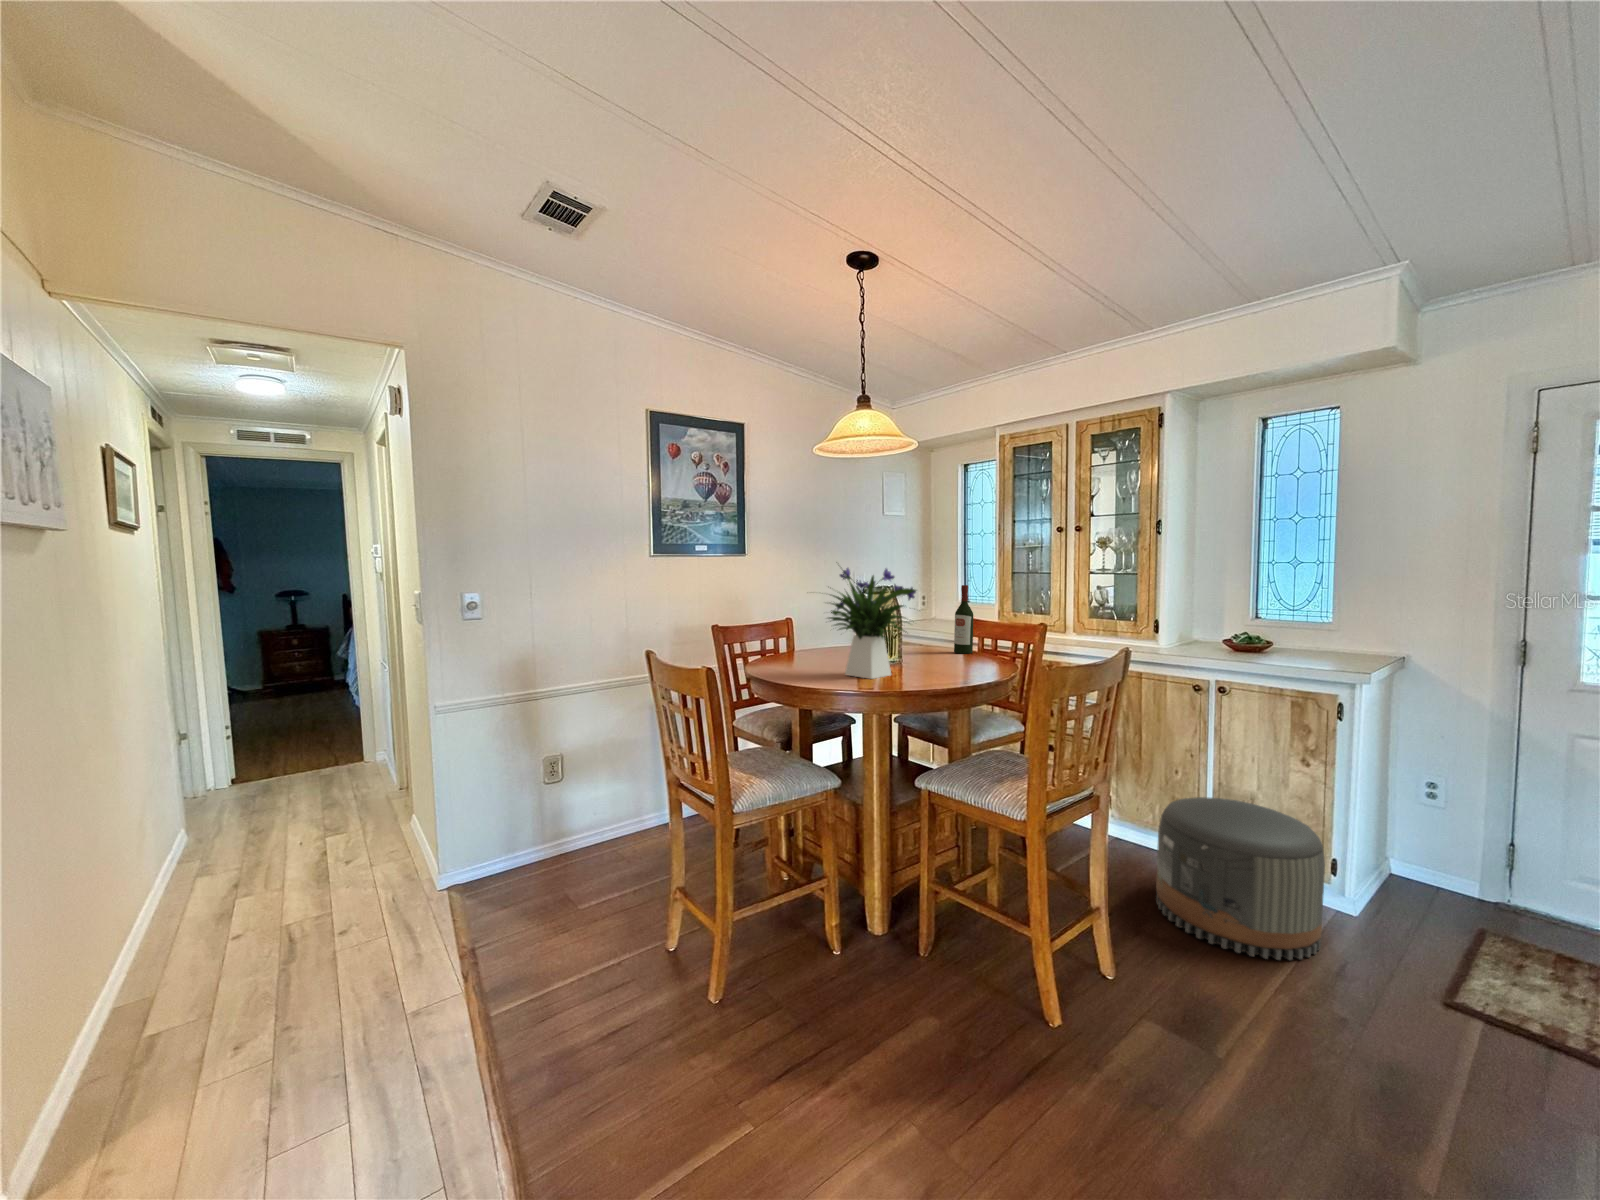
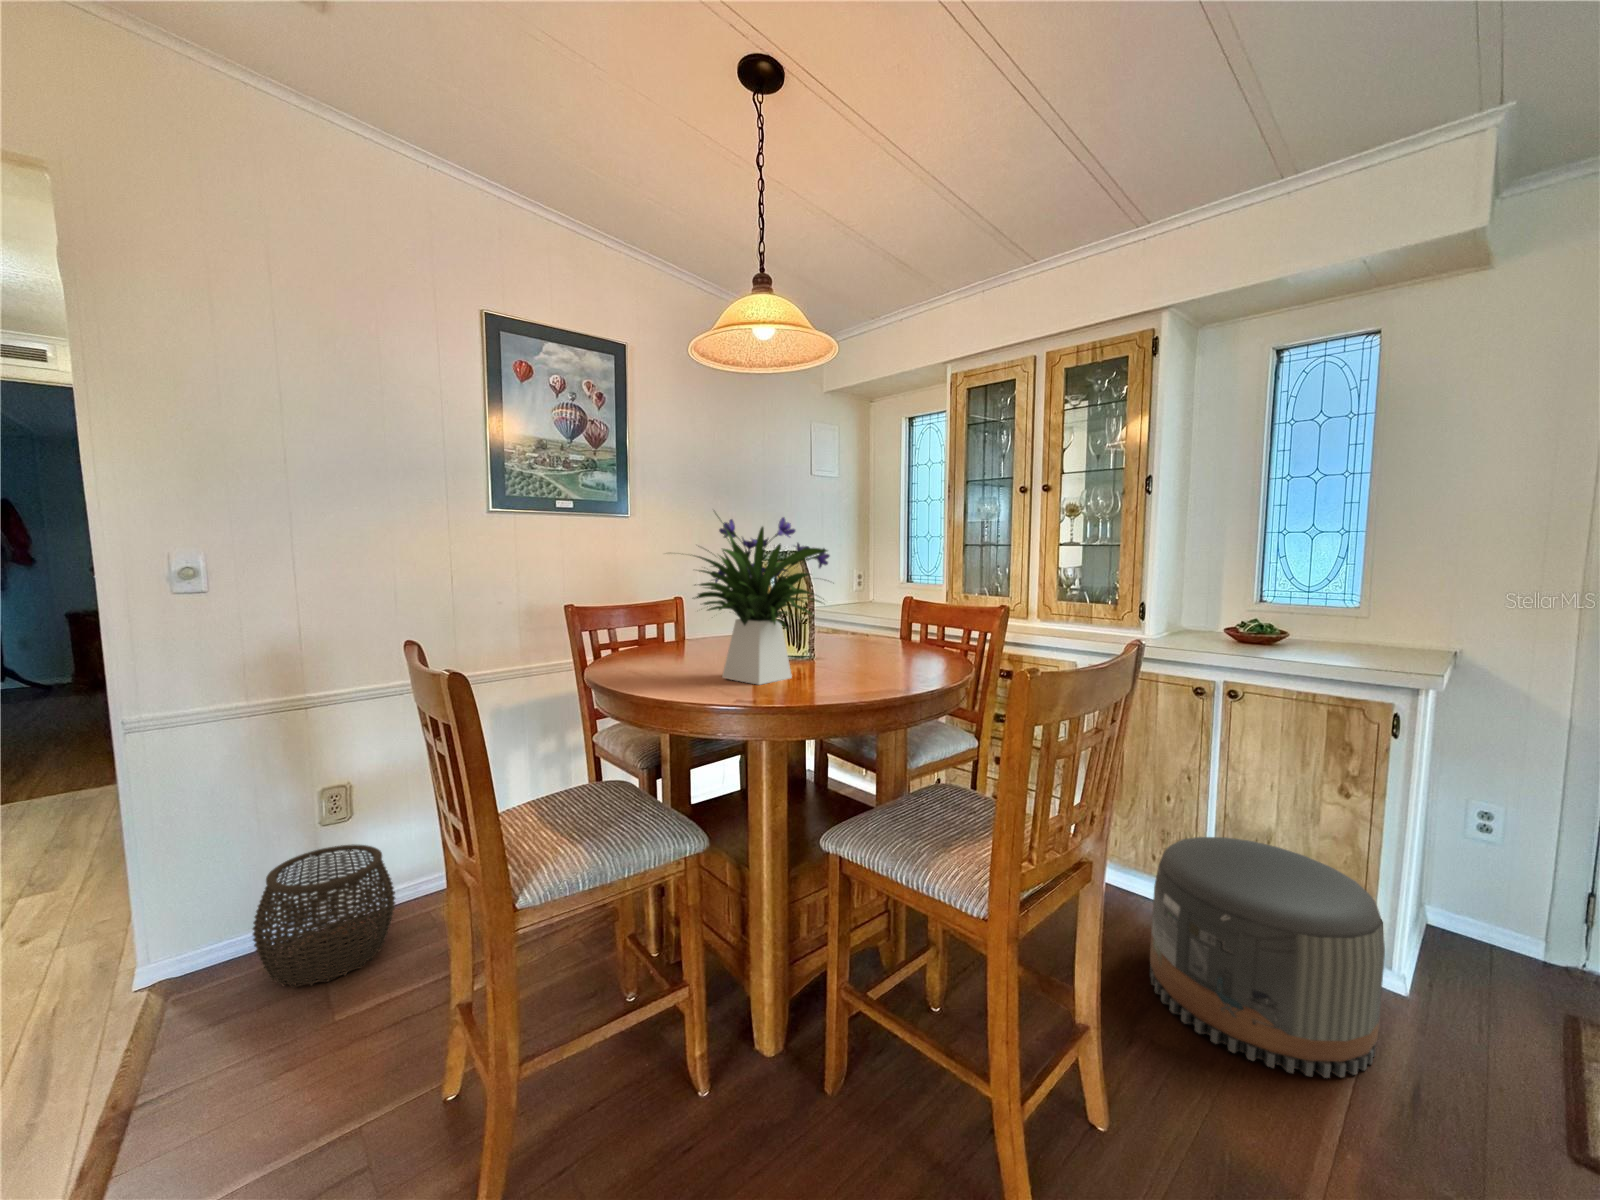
wine bottle: present [954,585,973,654] -> none [889,554,915,646]
woven basket: none [515,796,601,889] -> present [253,845,395,987]

